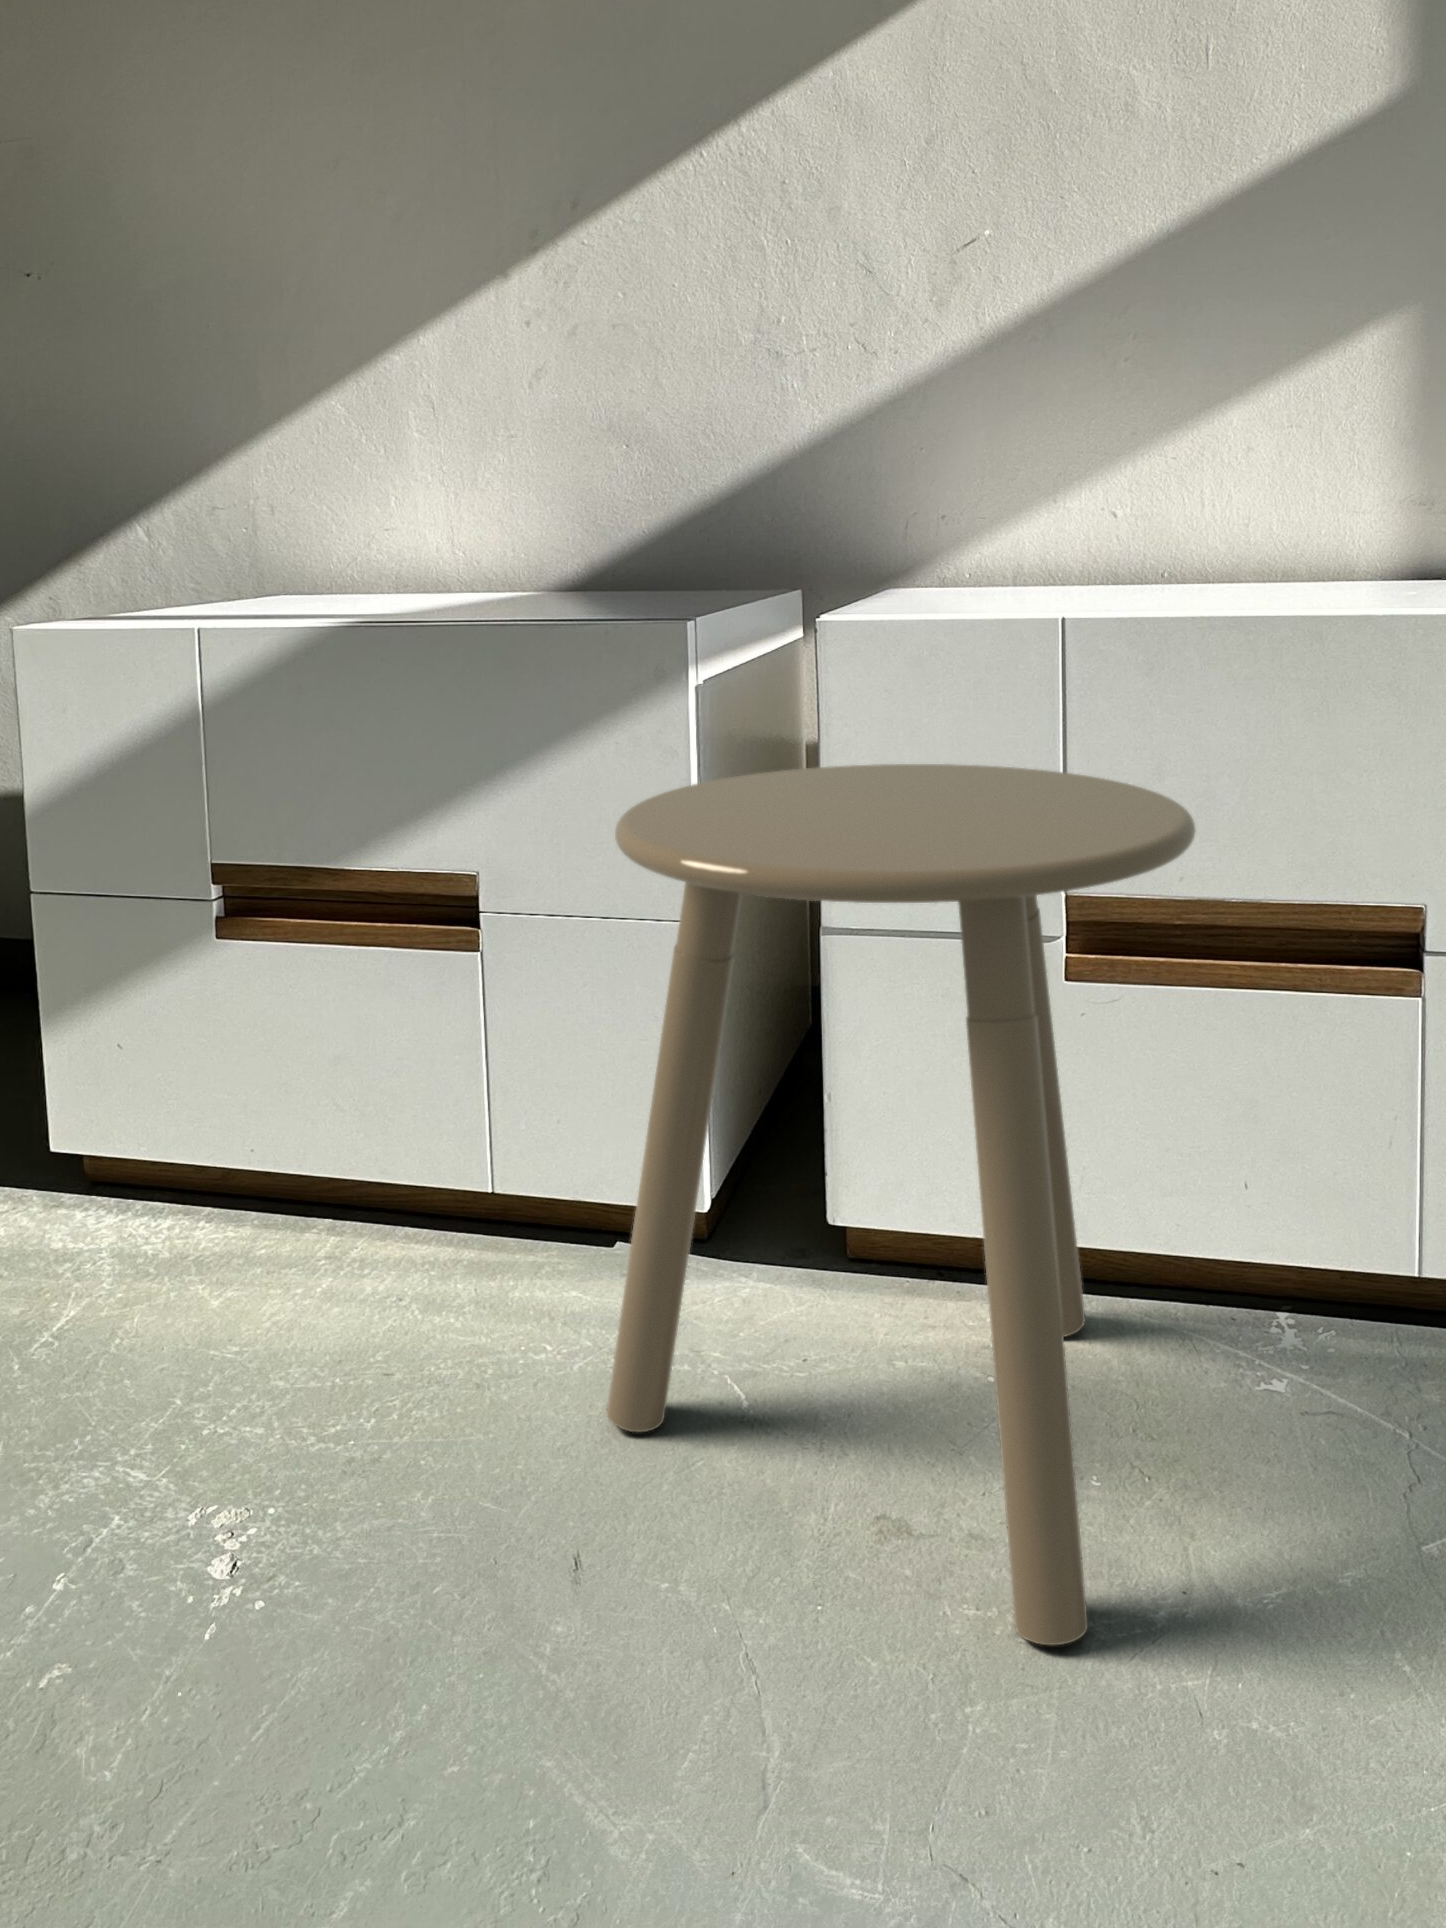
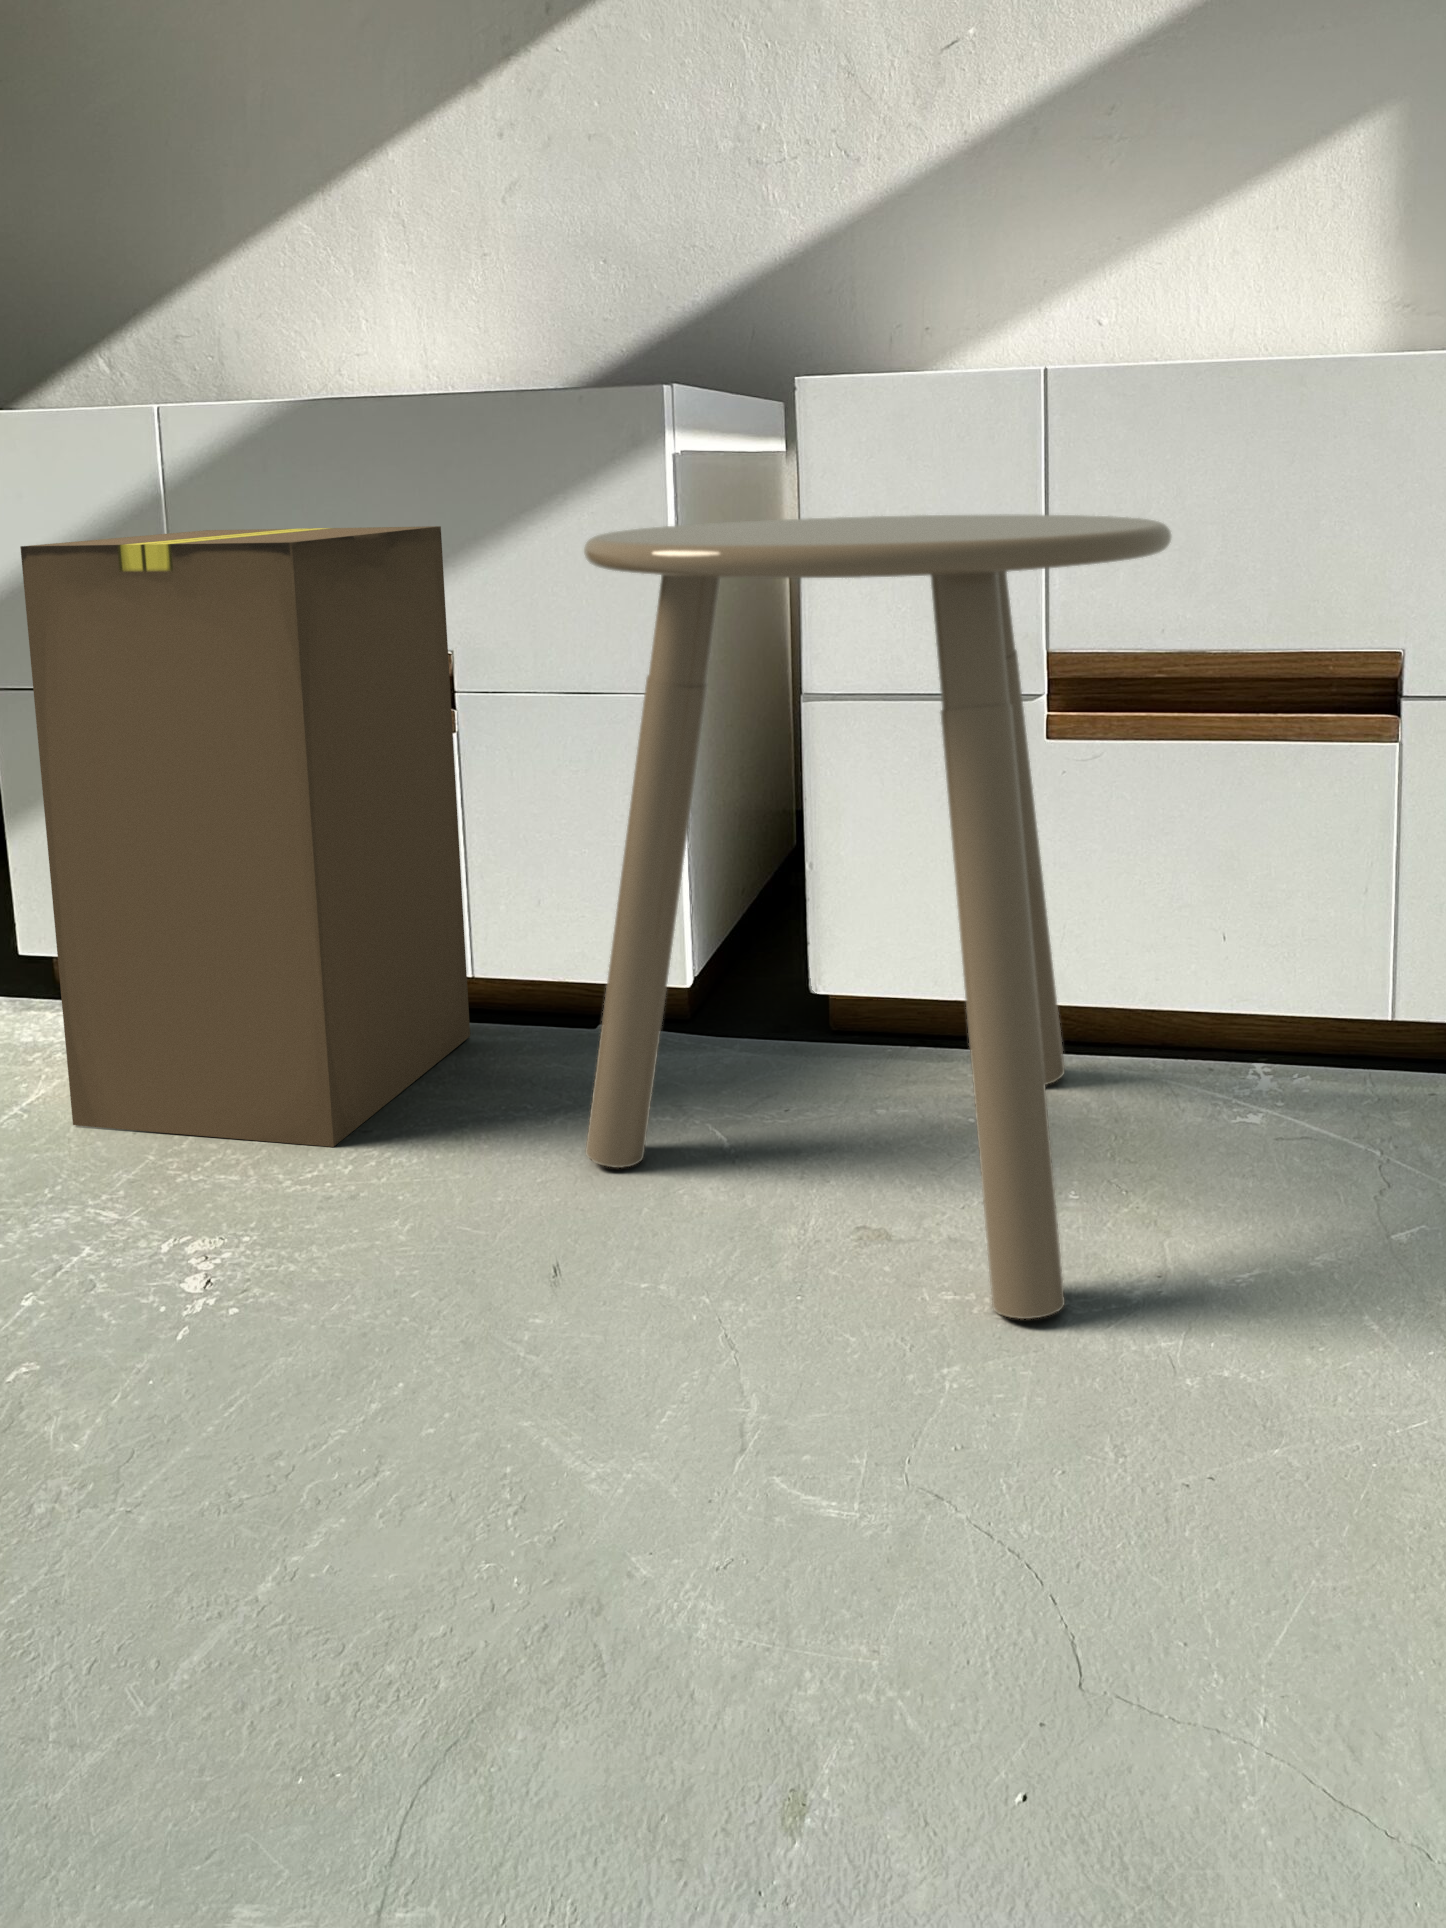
cardboard box: none [66,750,491,1395] -> present [20,526,470,1147]

